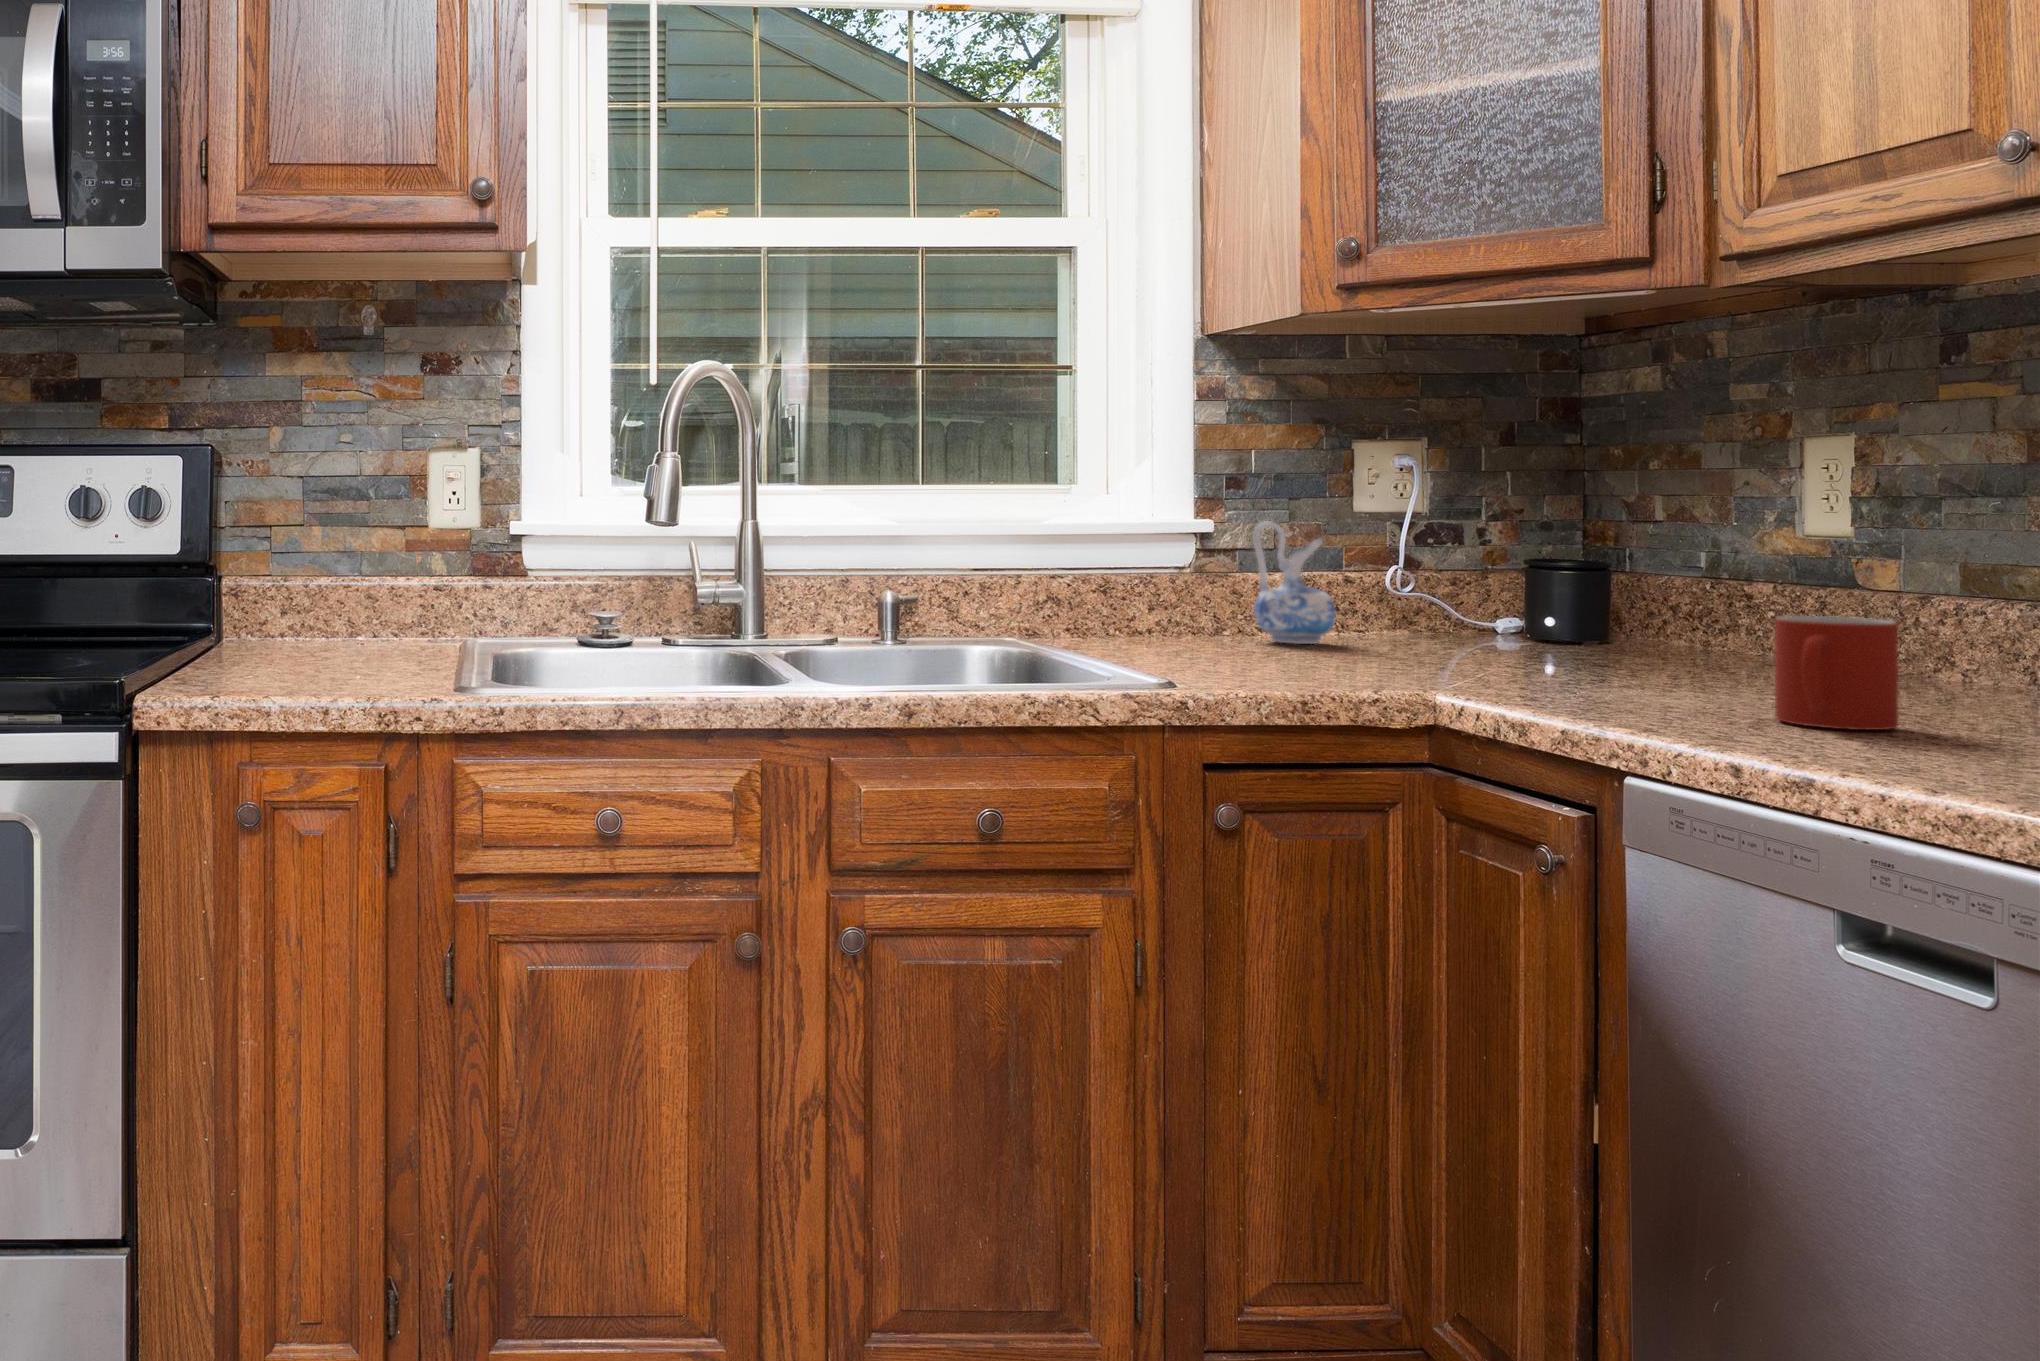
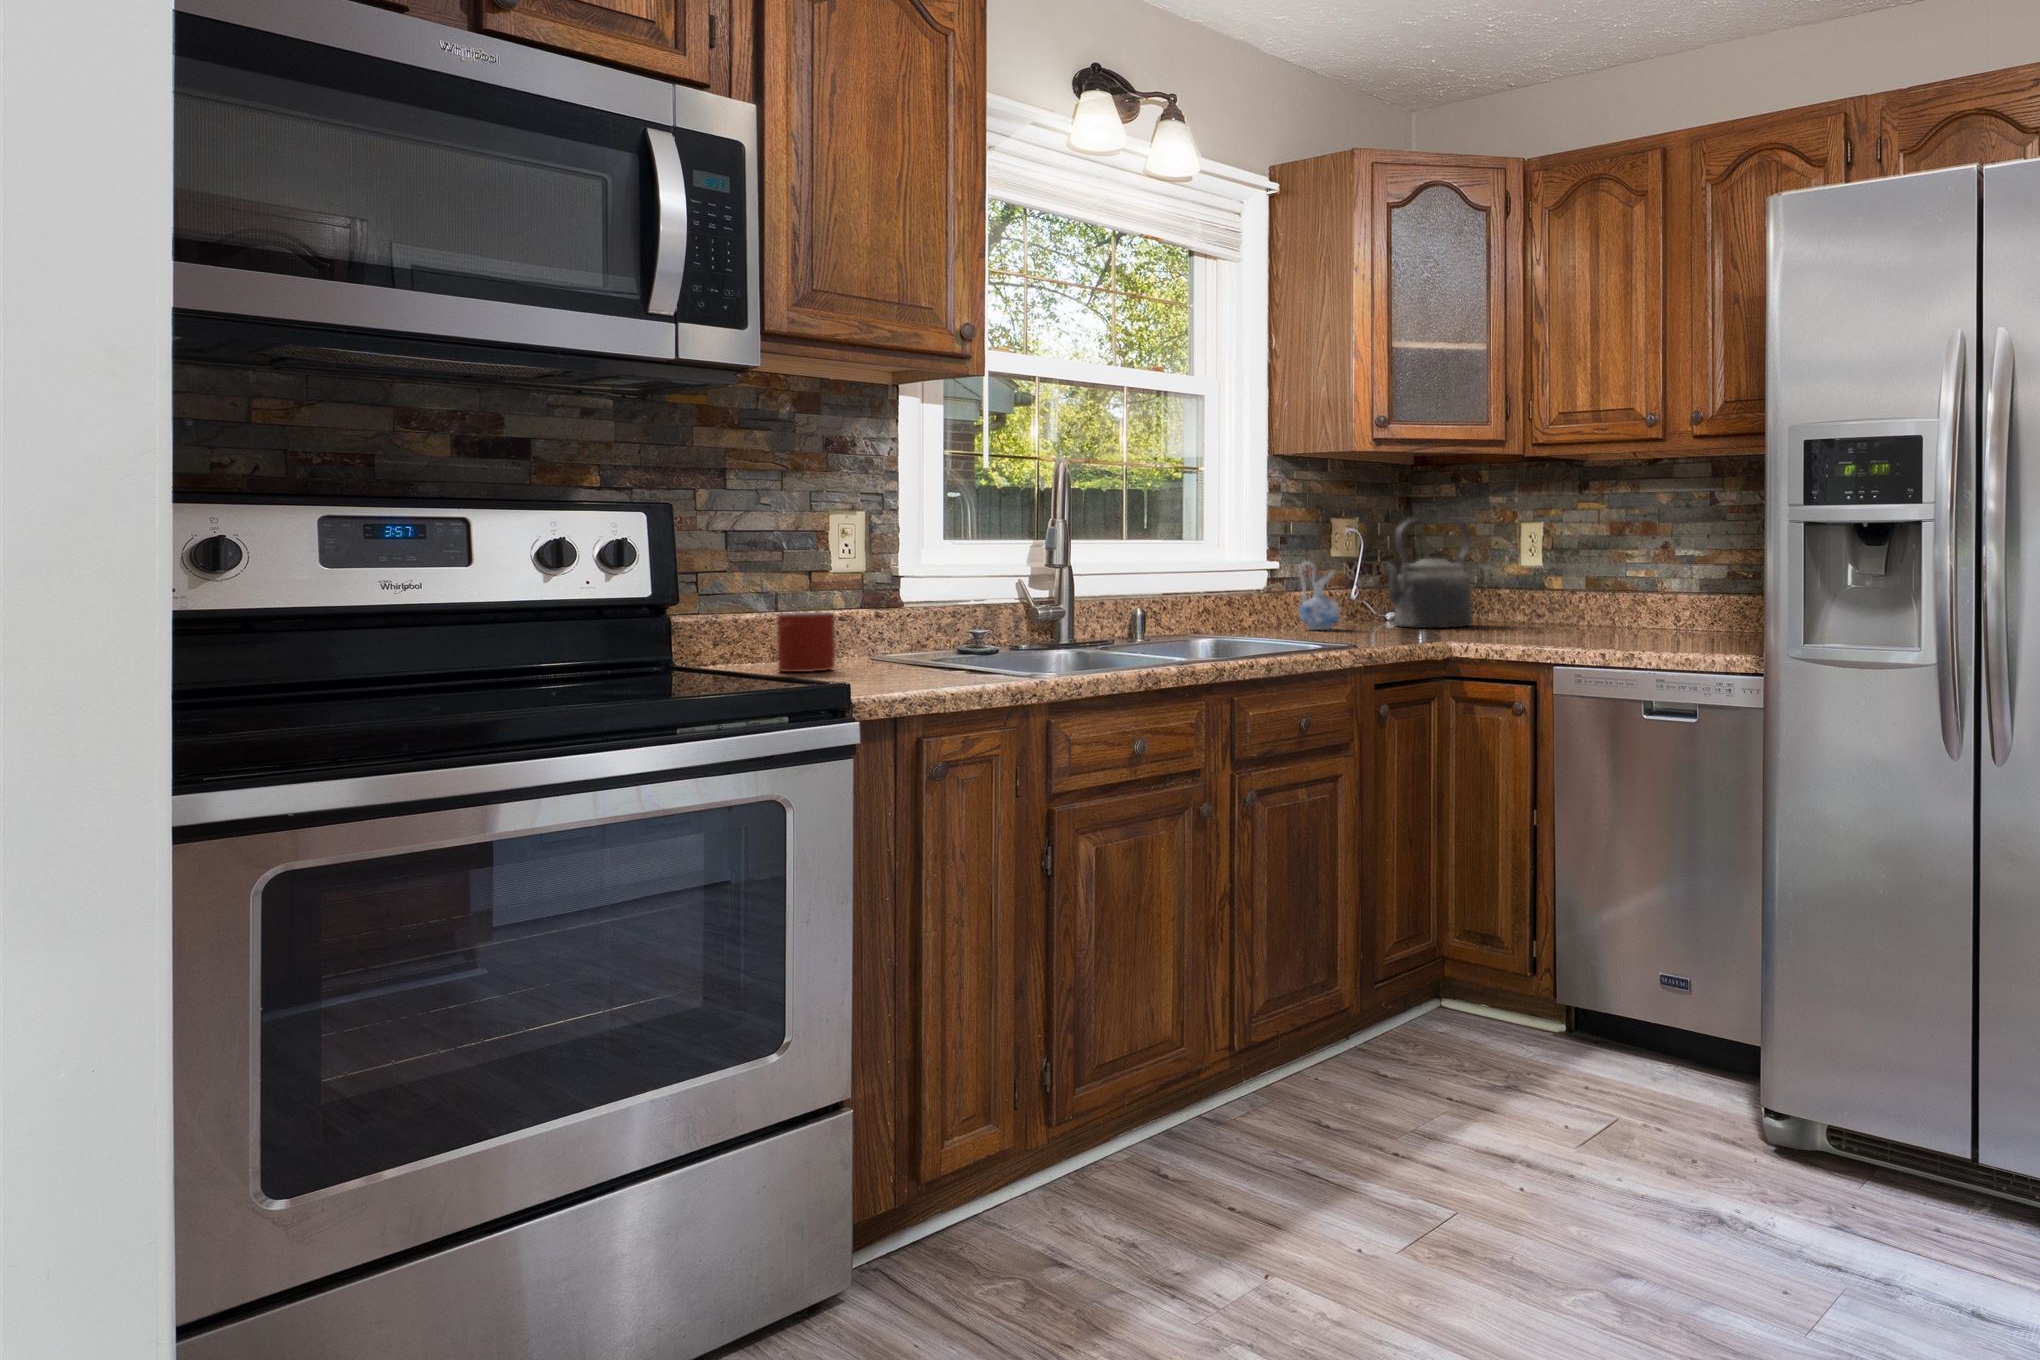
kettle: none [1434,437,1671,659] -> present [1384,518,1473,628]
mug: present [1775,616,1898,730] -> present [778,612,835,672]

